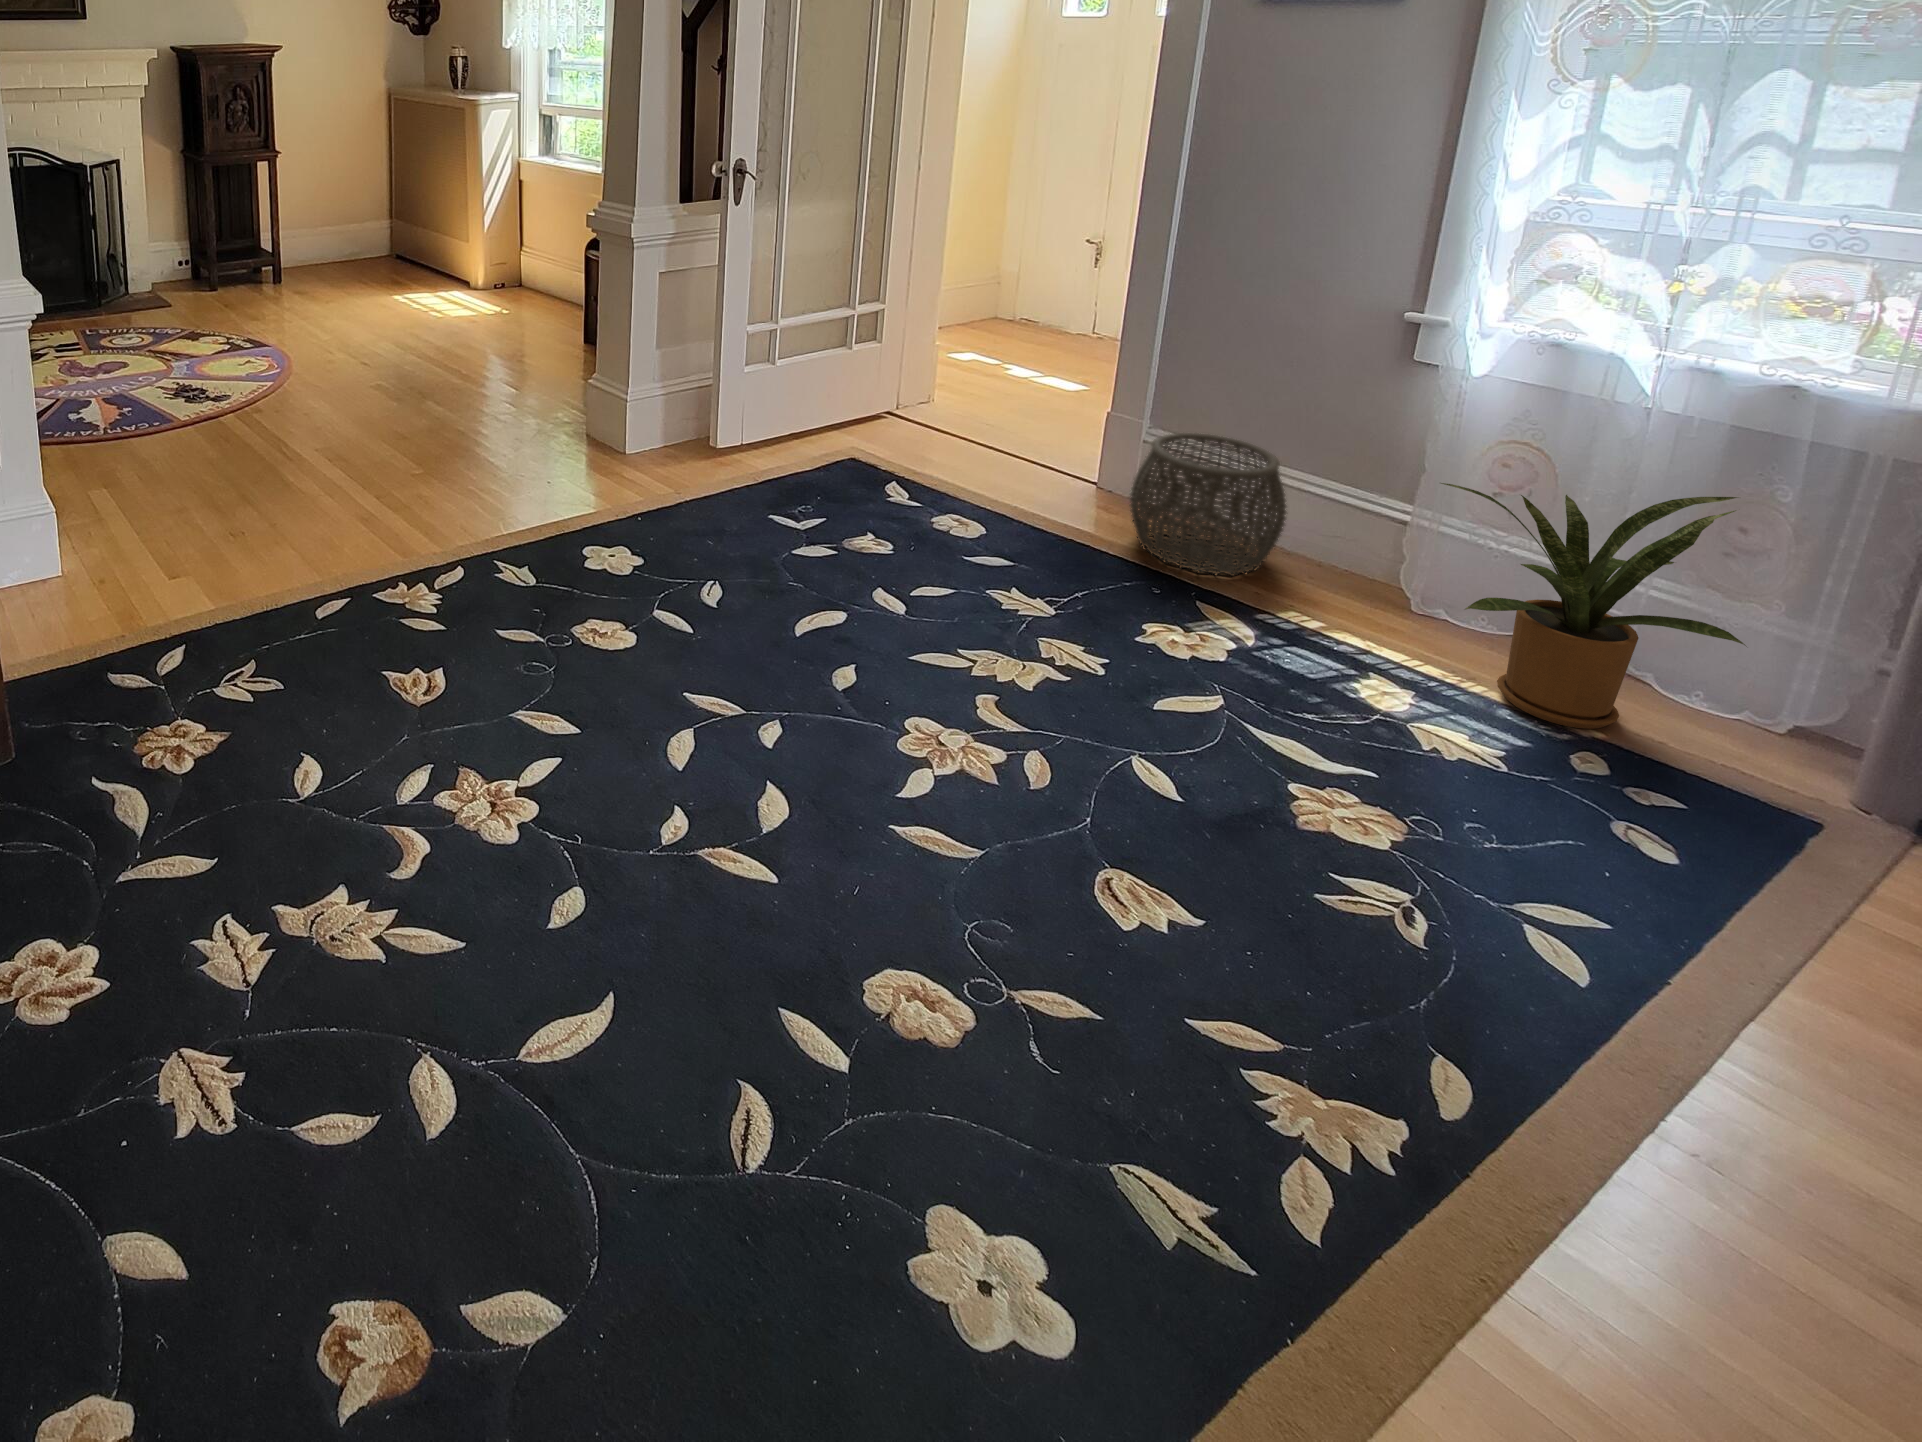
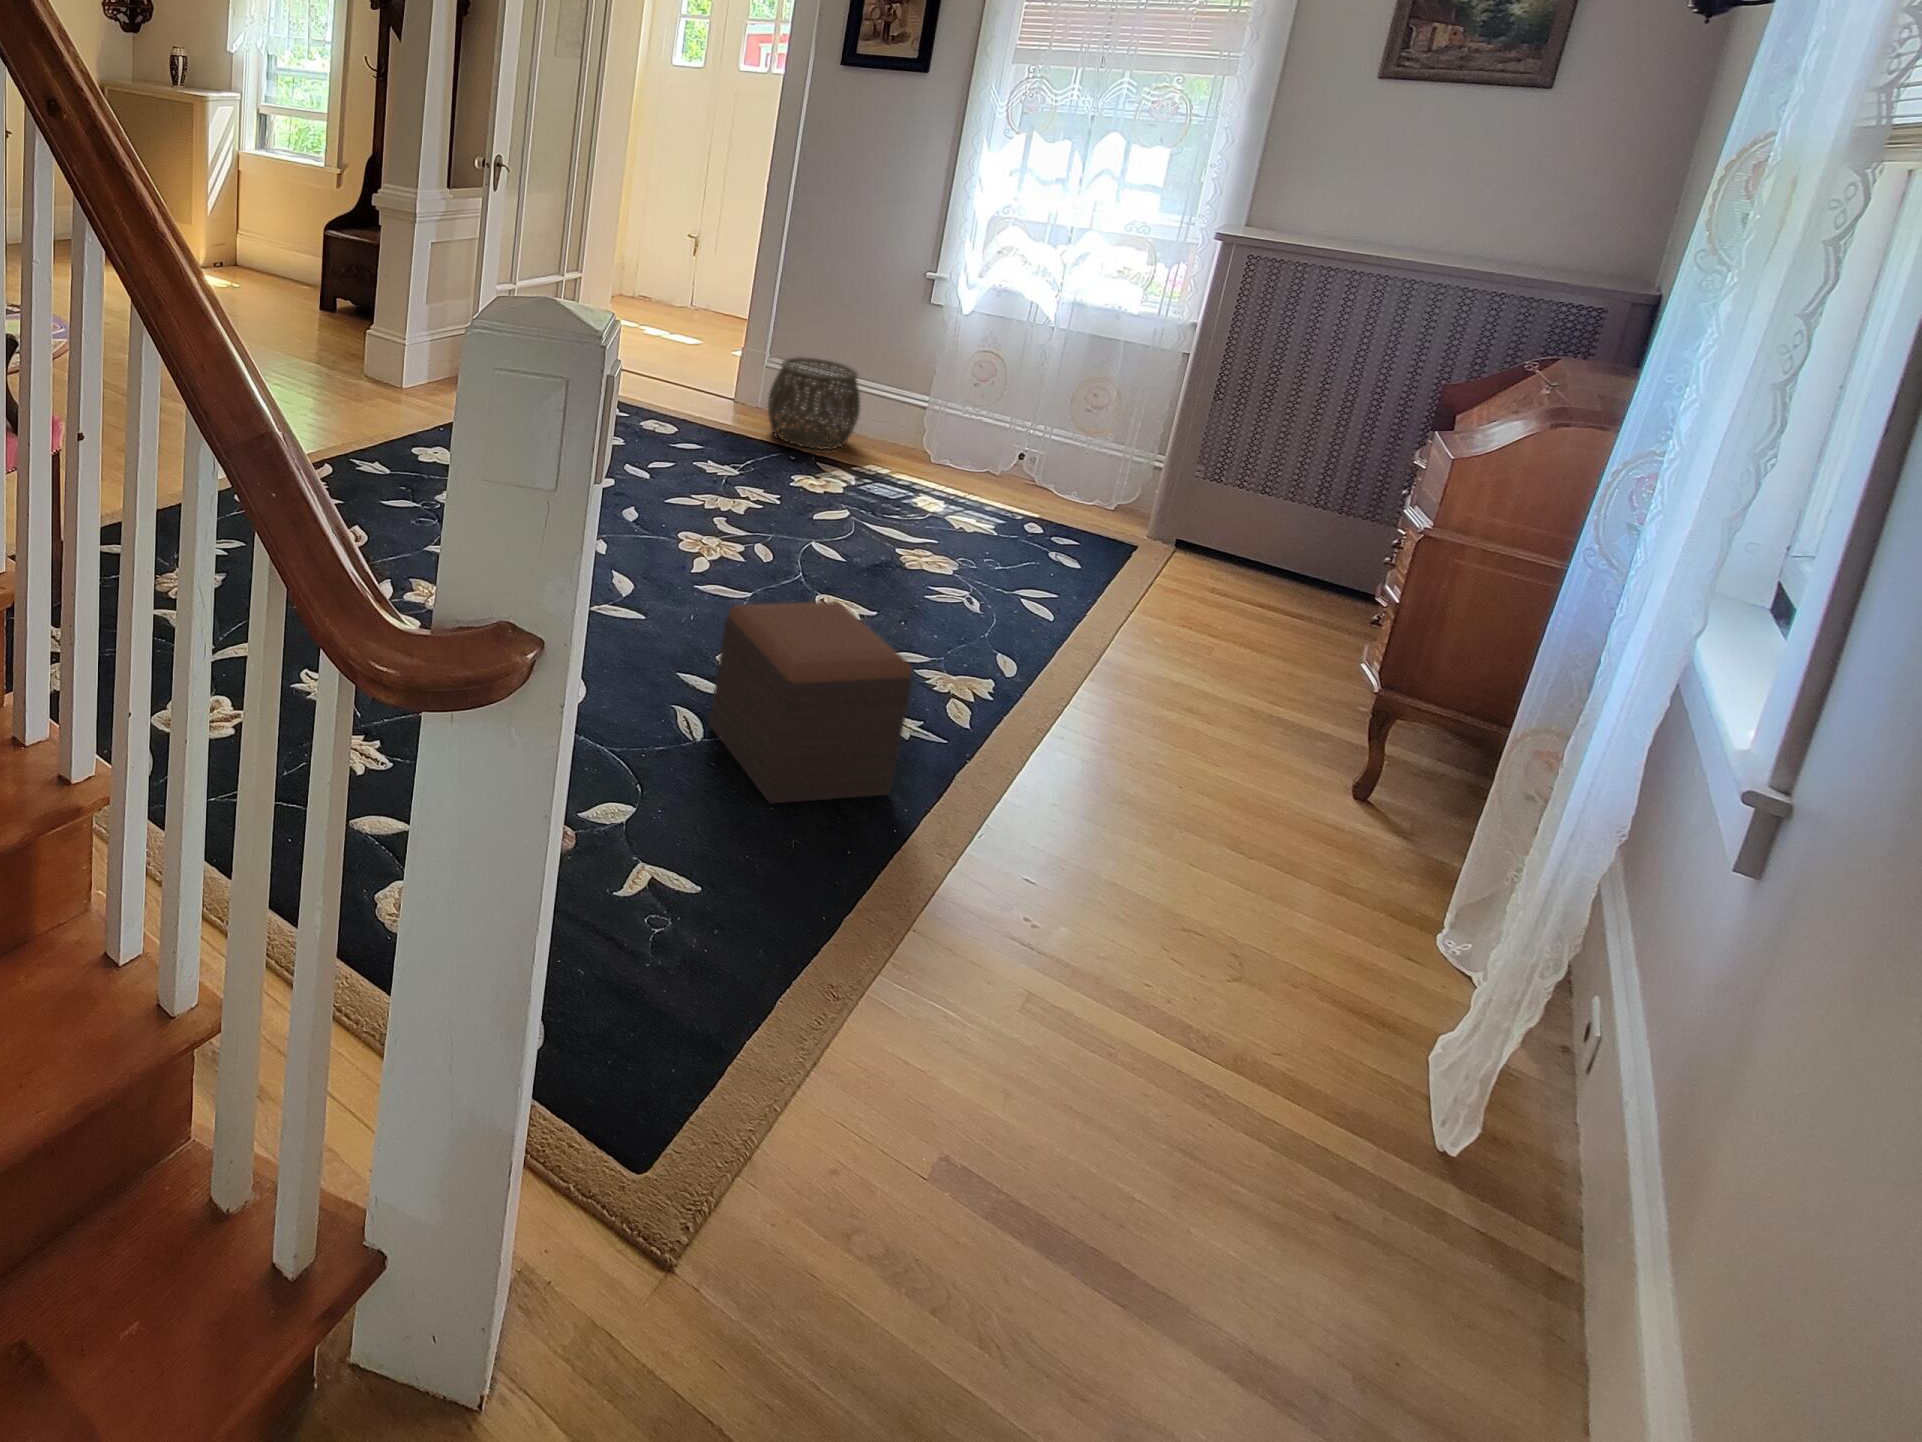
house plant: present [1441,483,1746,729] -> none [953,369,1100,513]
footstool: none [795,962,1110,1382] -> present [709,602,913,803]

